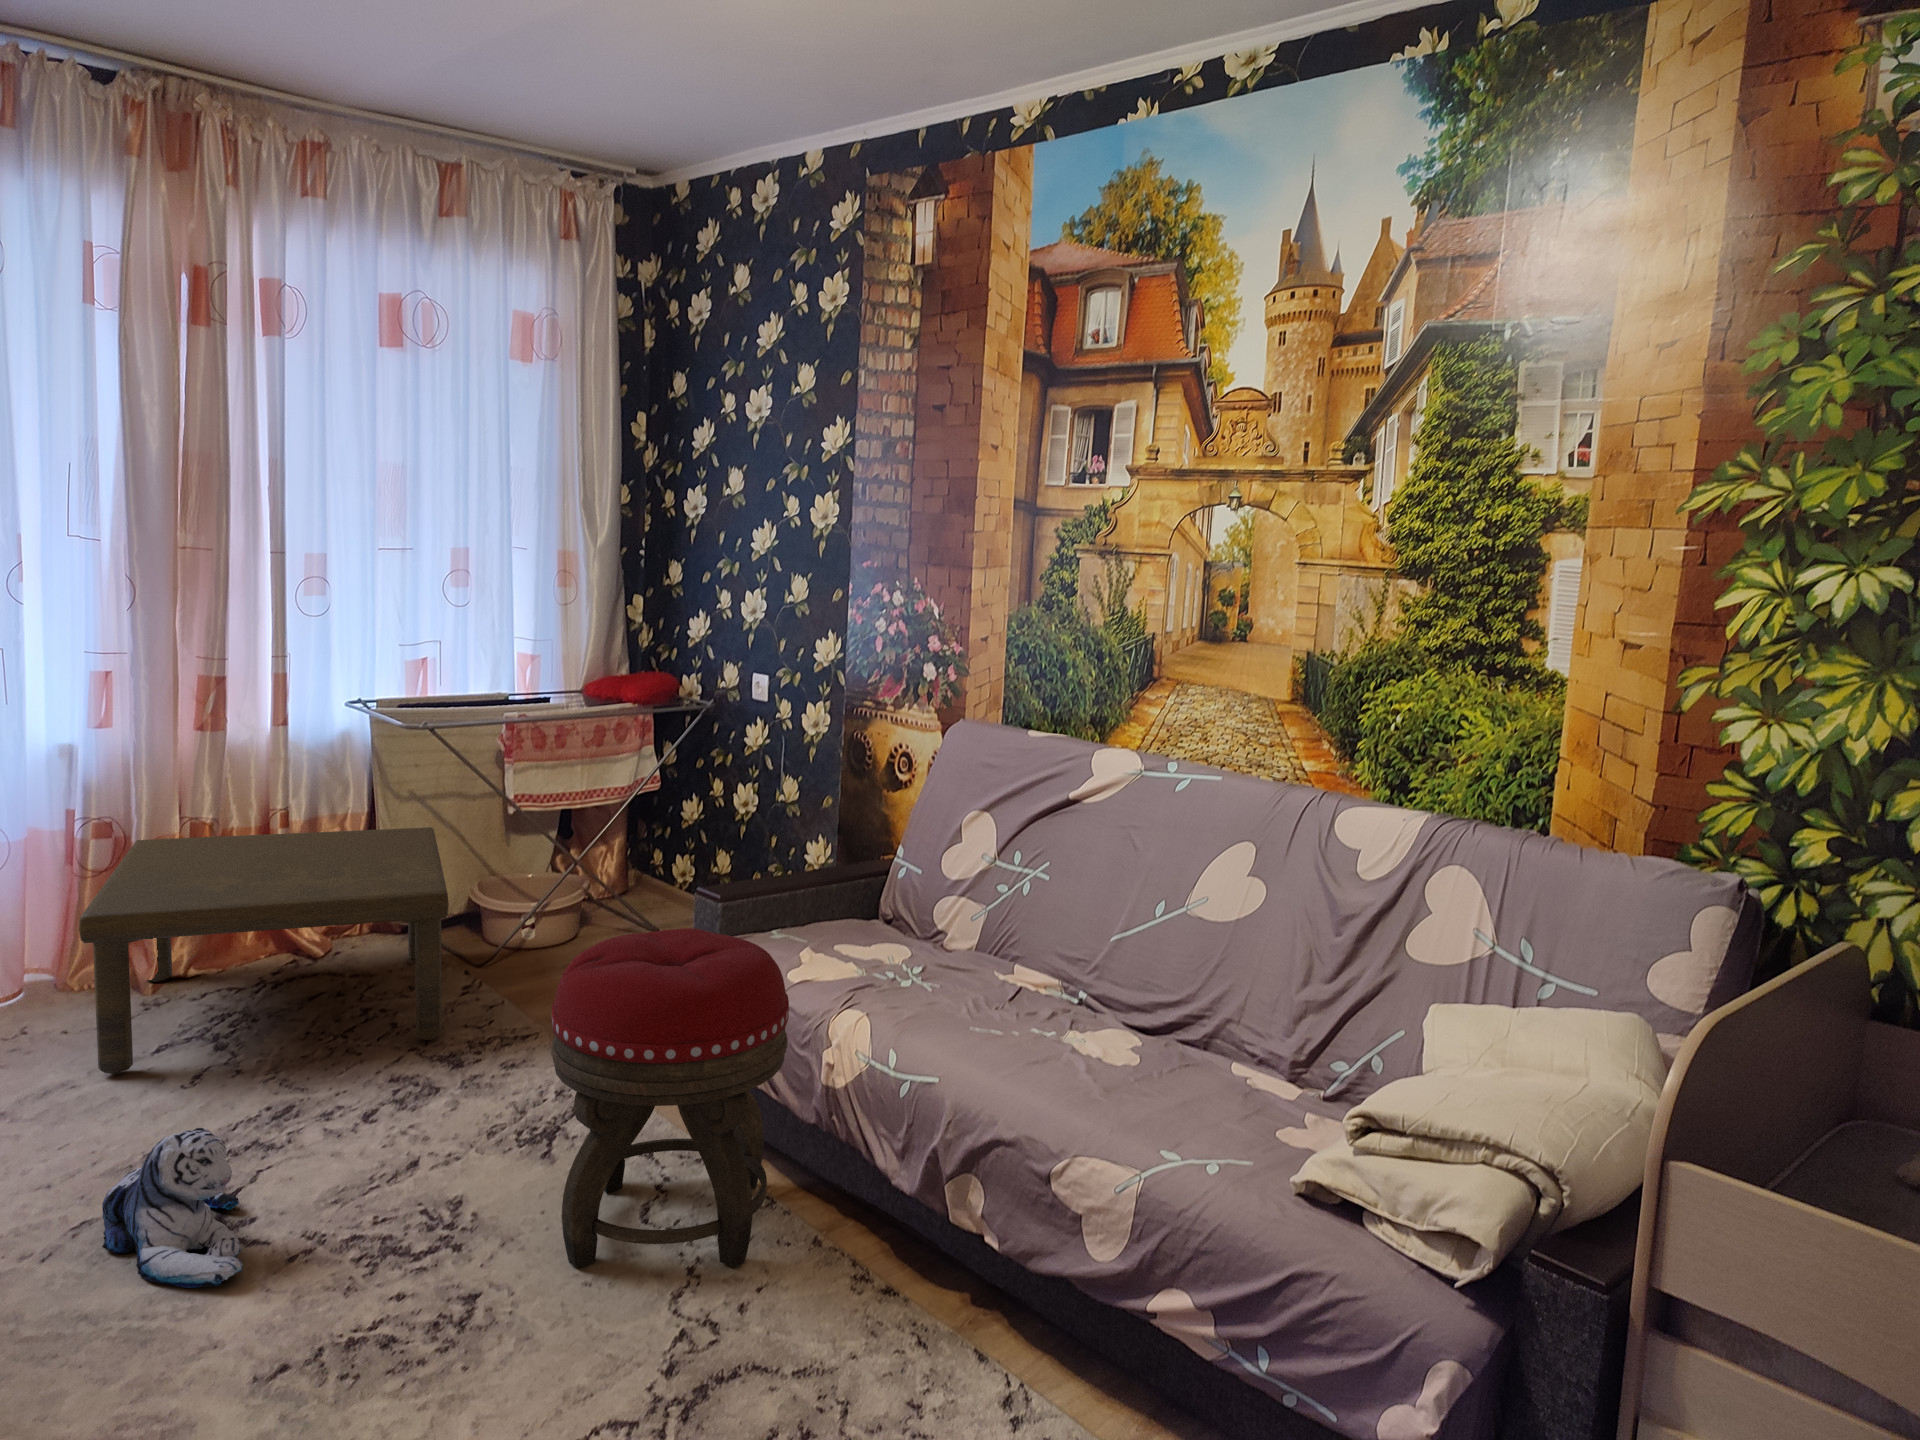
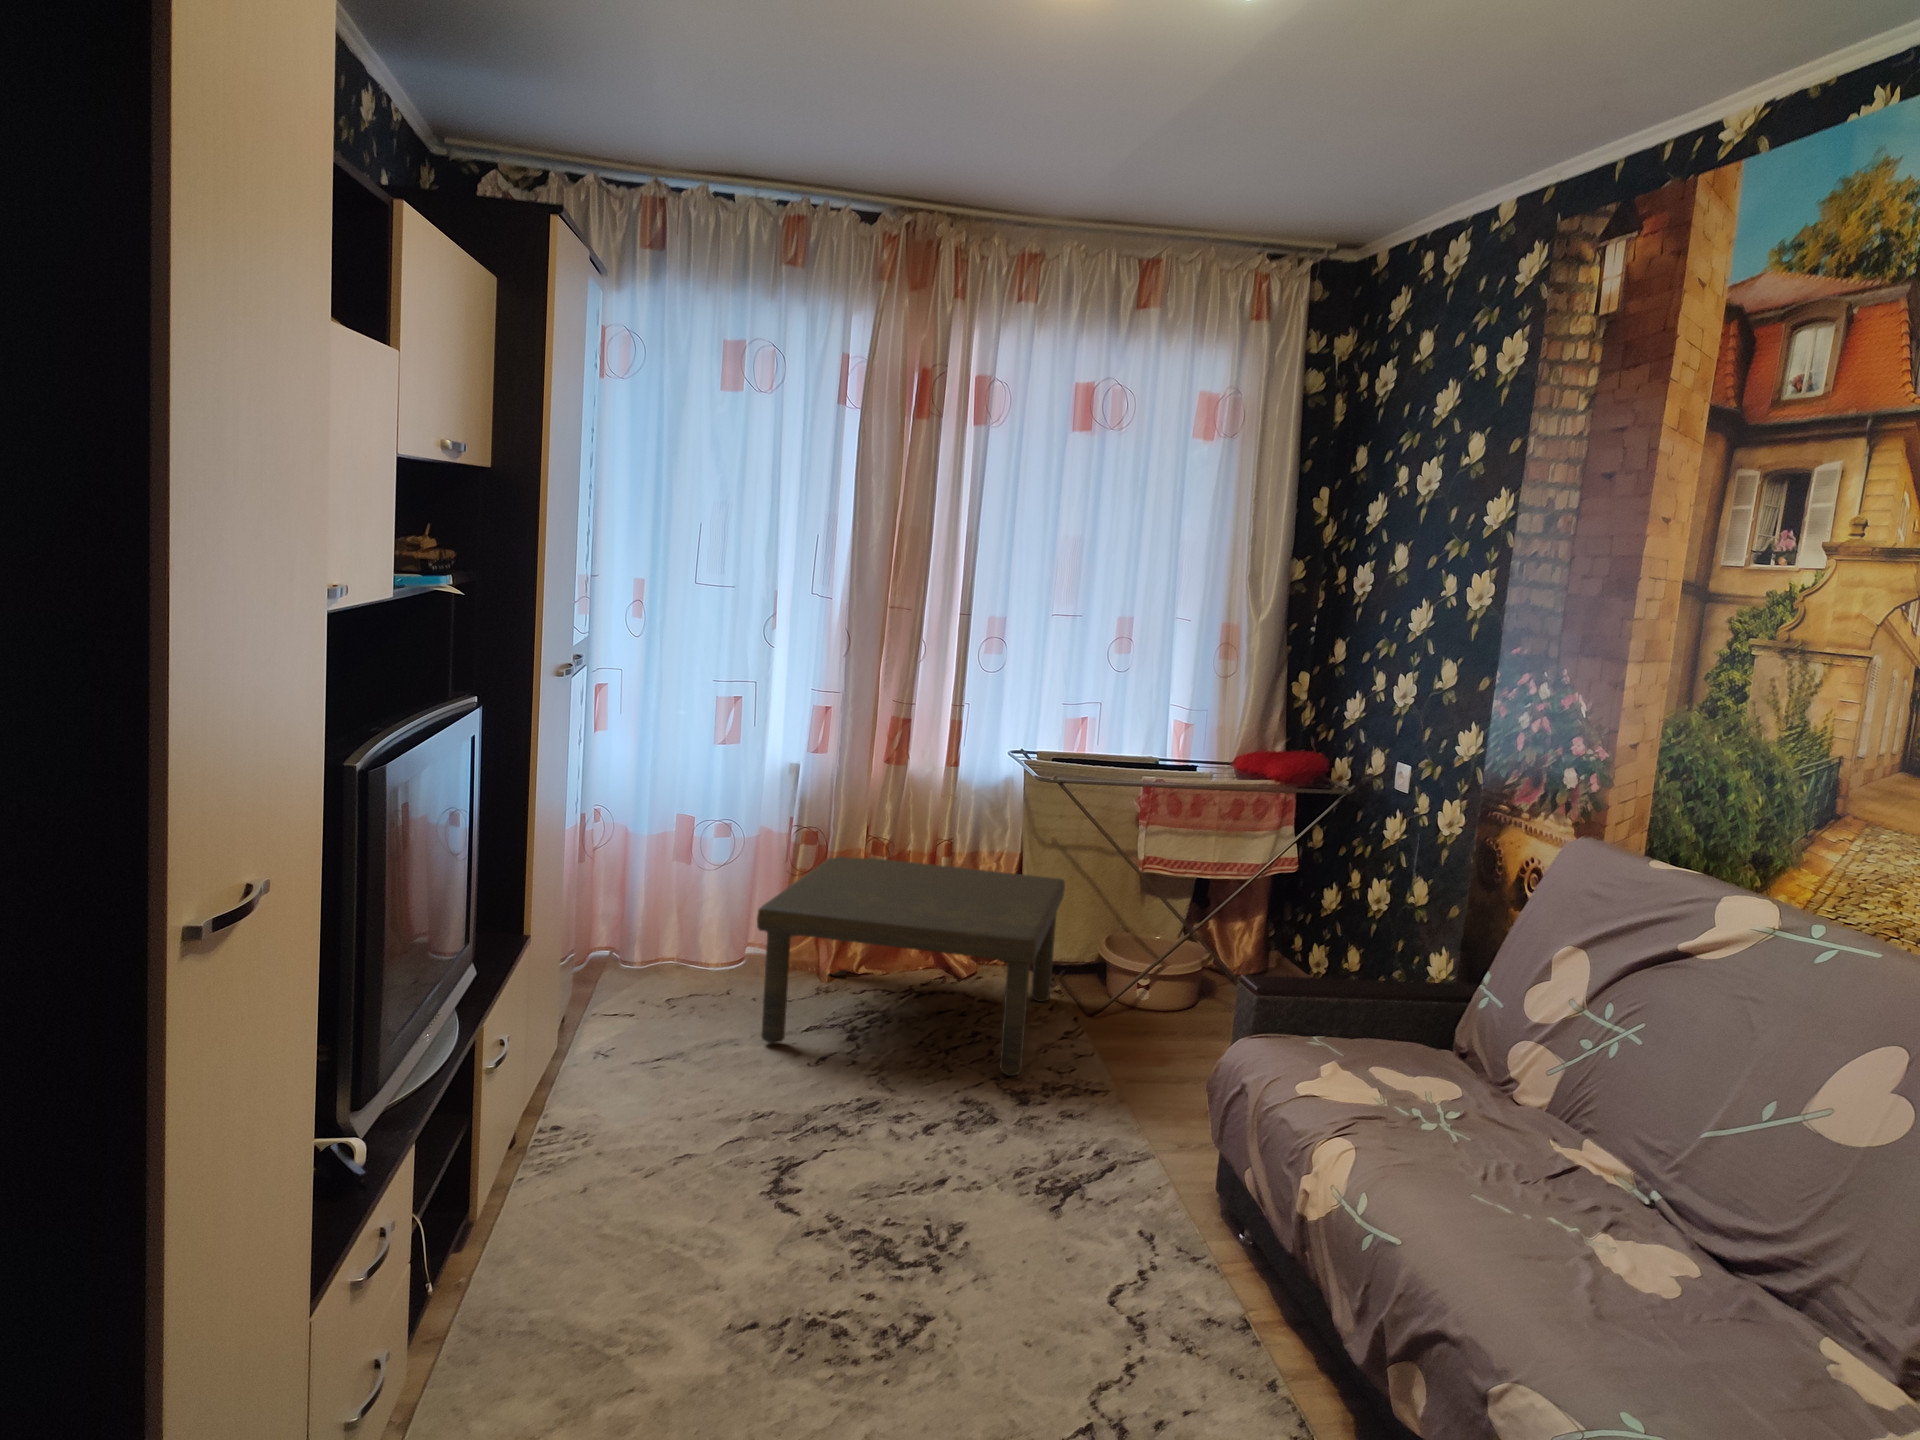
footstool: present [551,928,789,1268] -> none [1018,1008,1268,1374]
plush toy: present [102,1128,243,1288] -> none [698,1098,800,1234]

